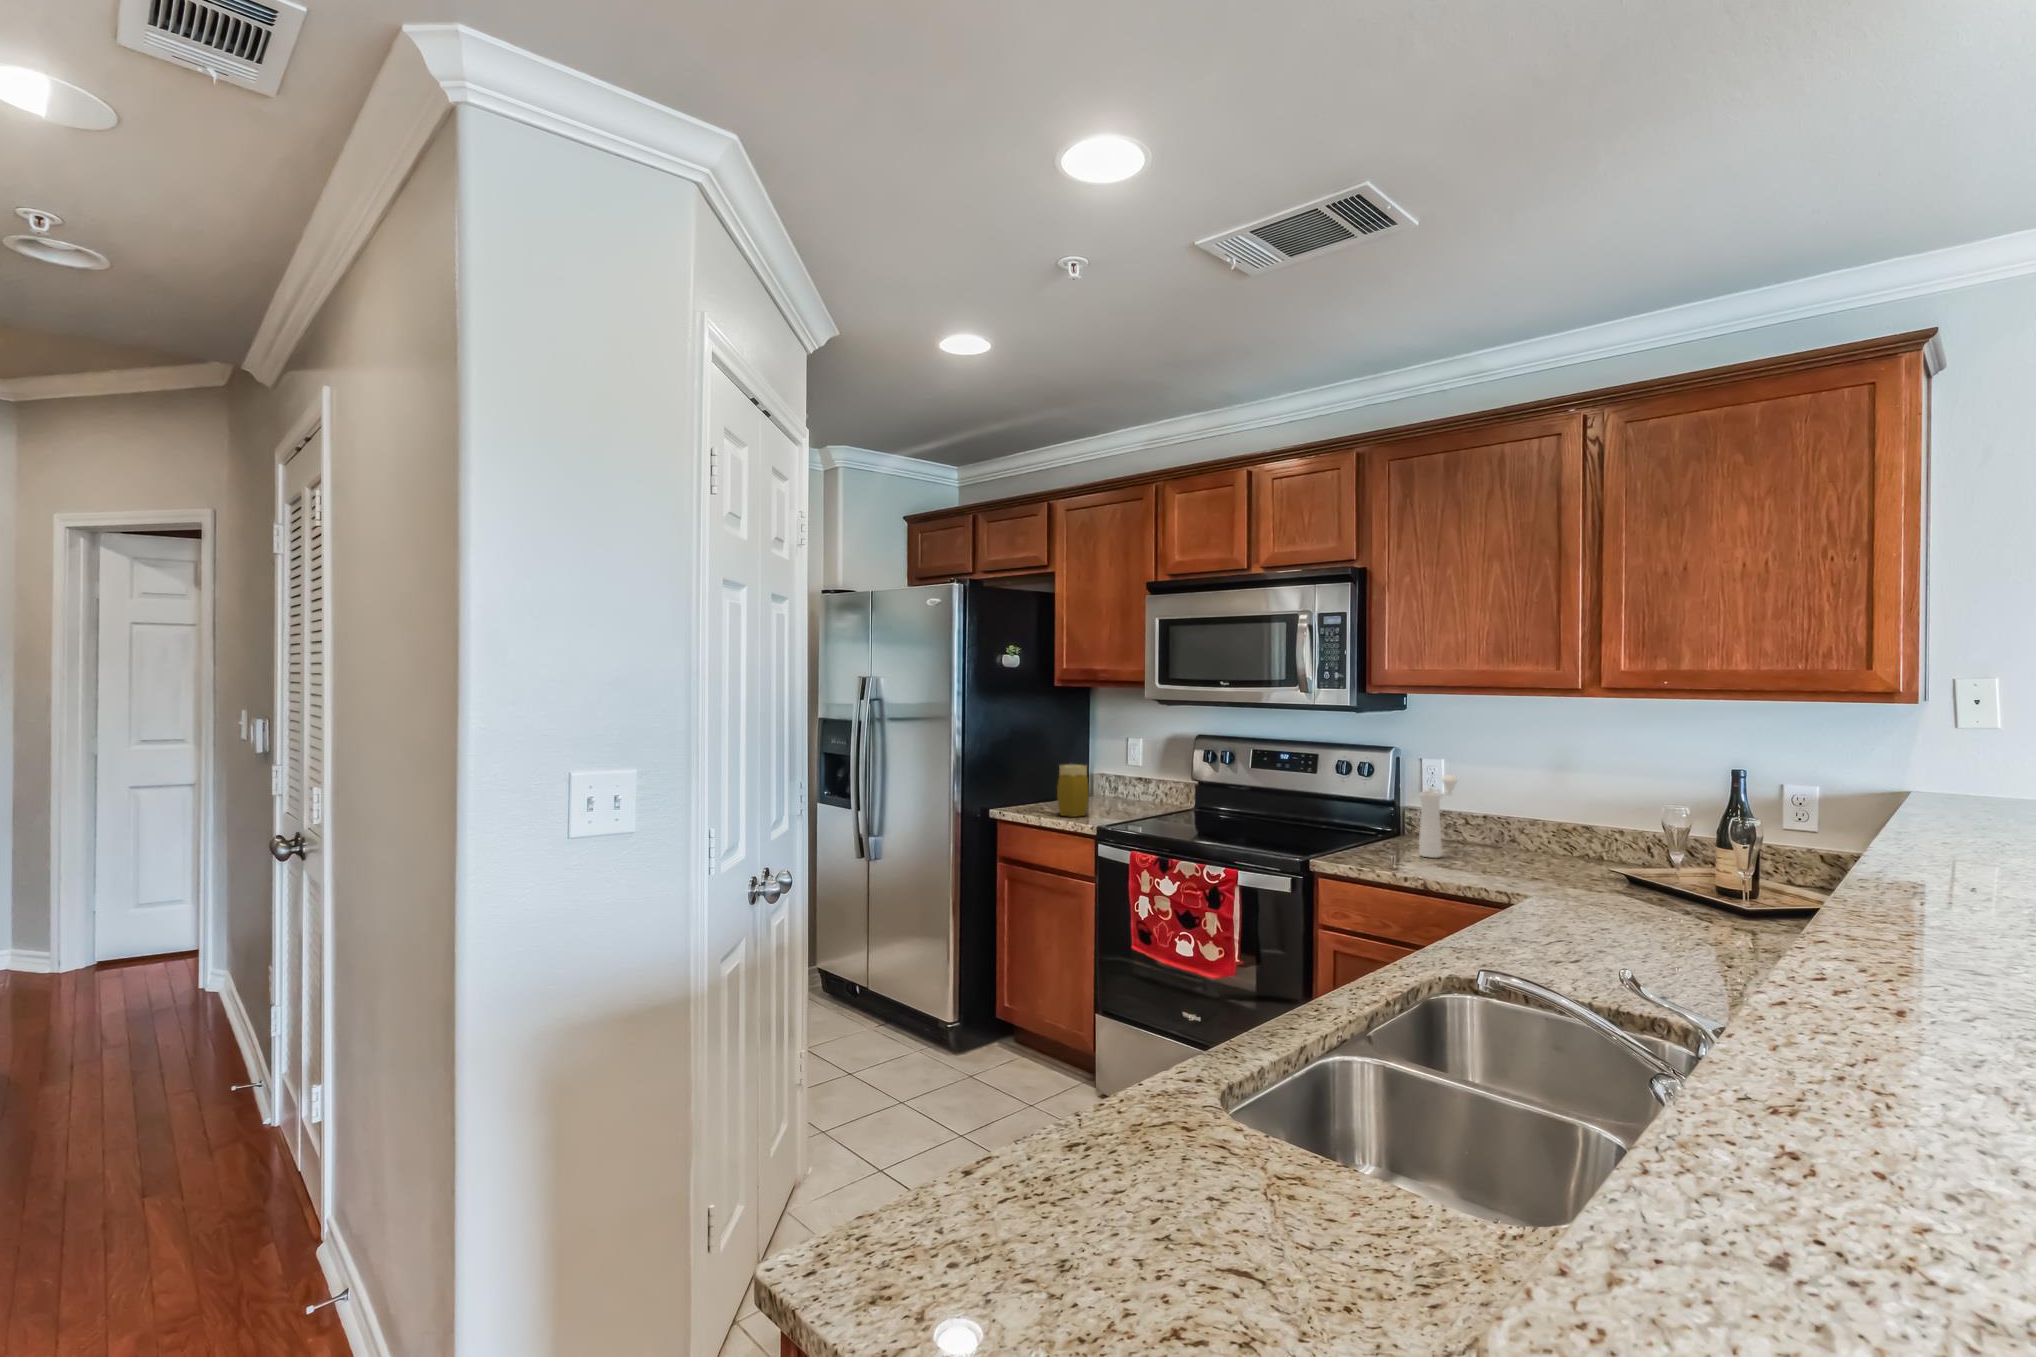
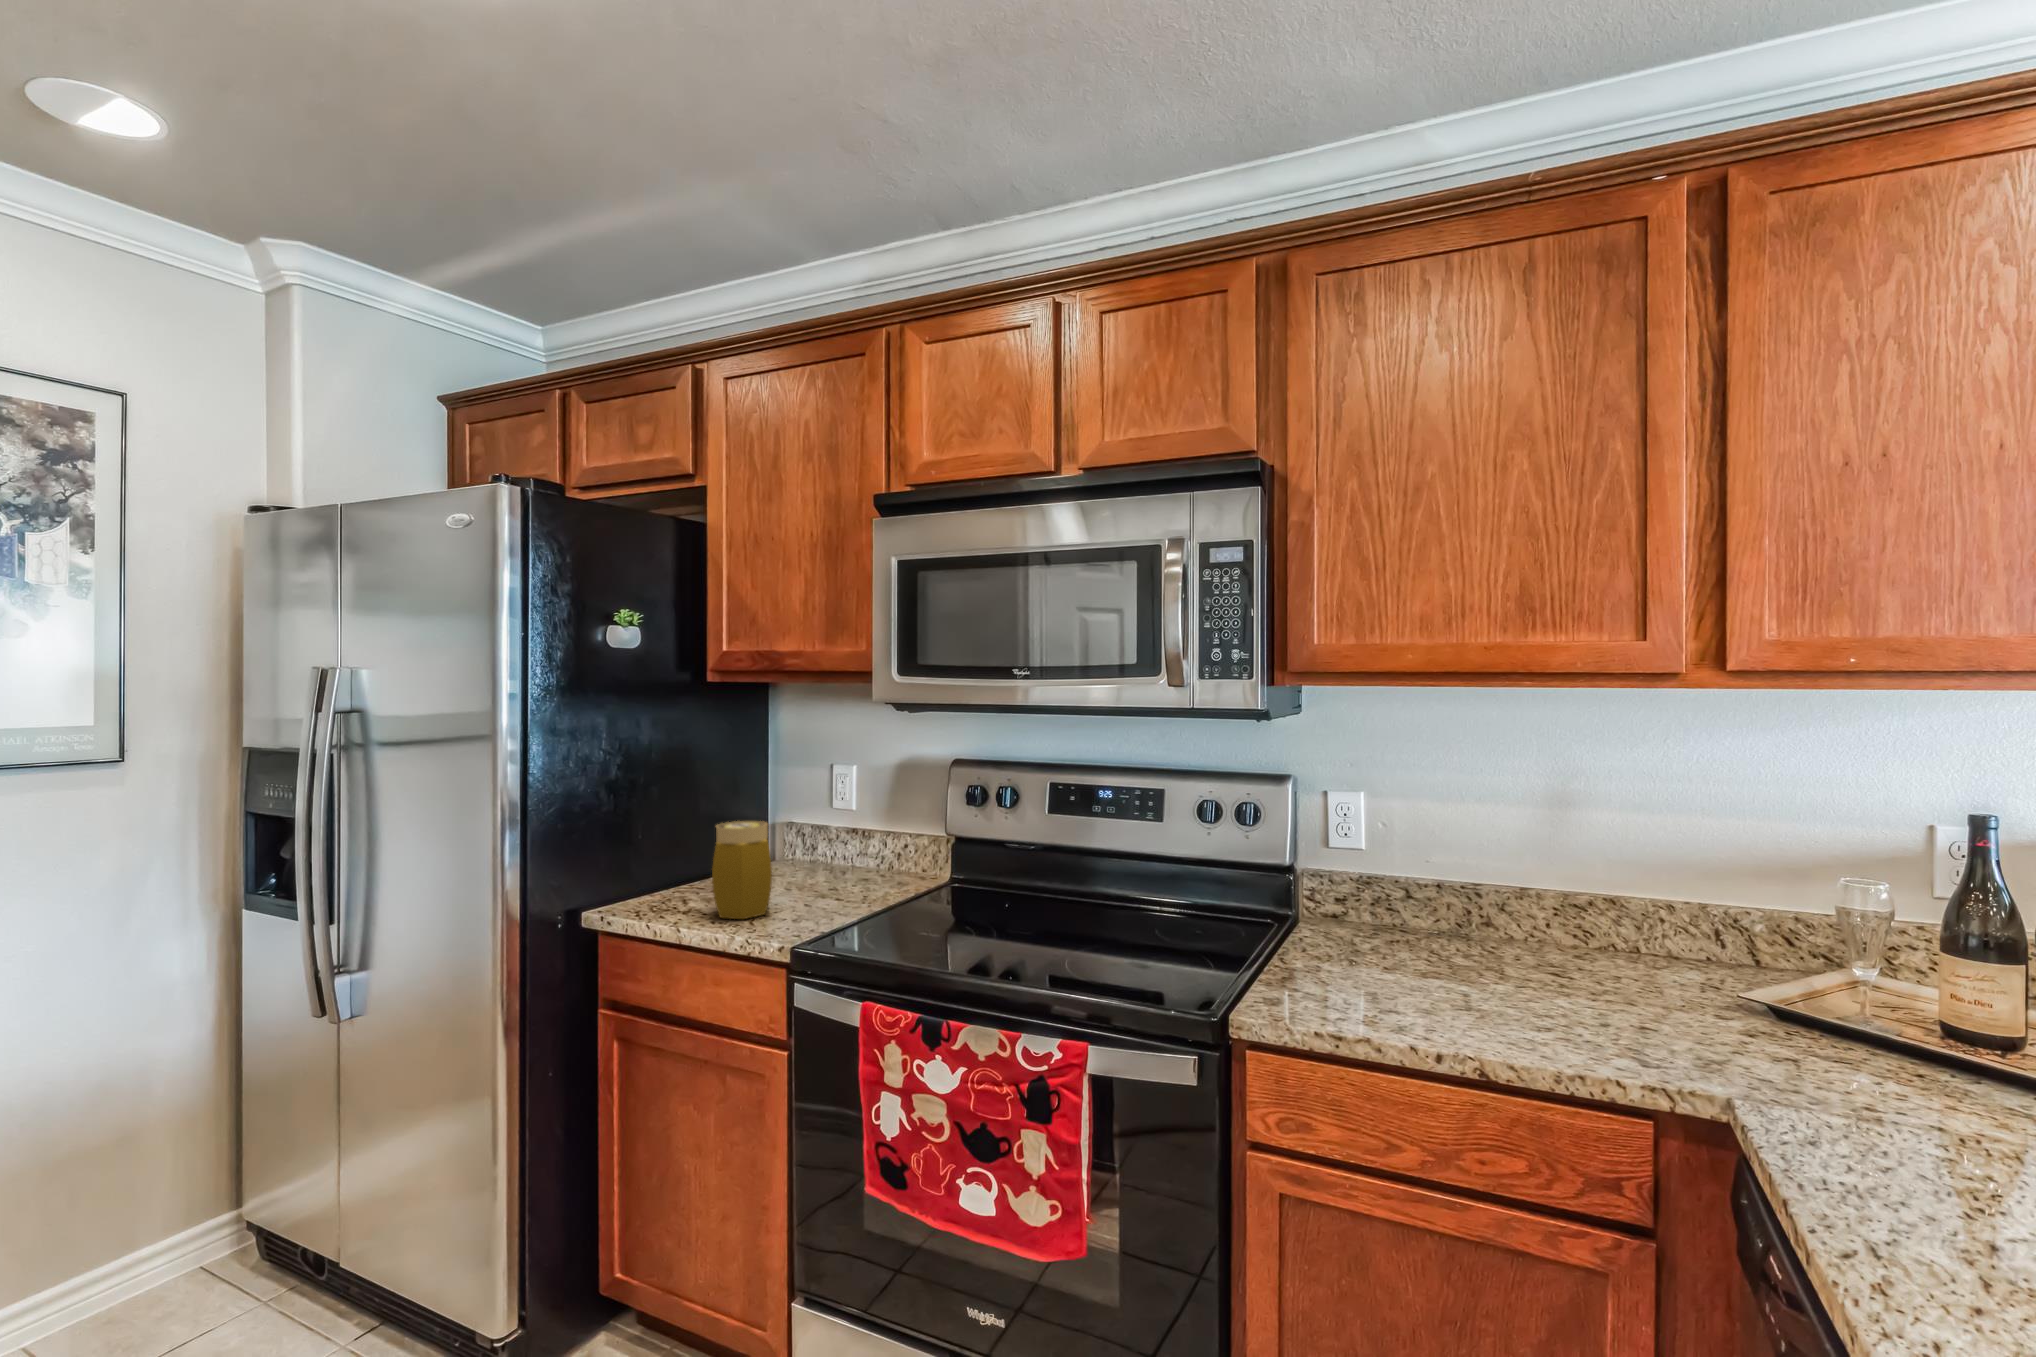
pepper mill: present [1419,775,1458,858] -> none [1390,826,1435,984]

